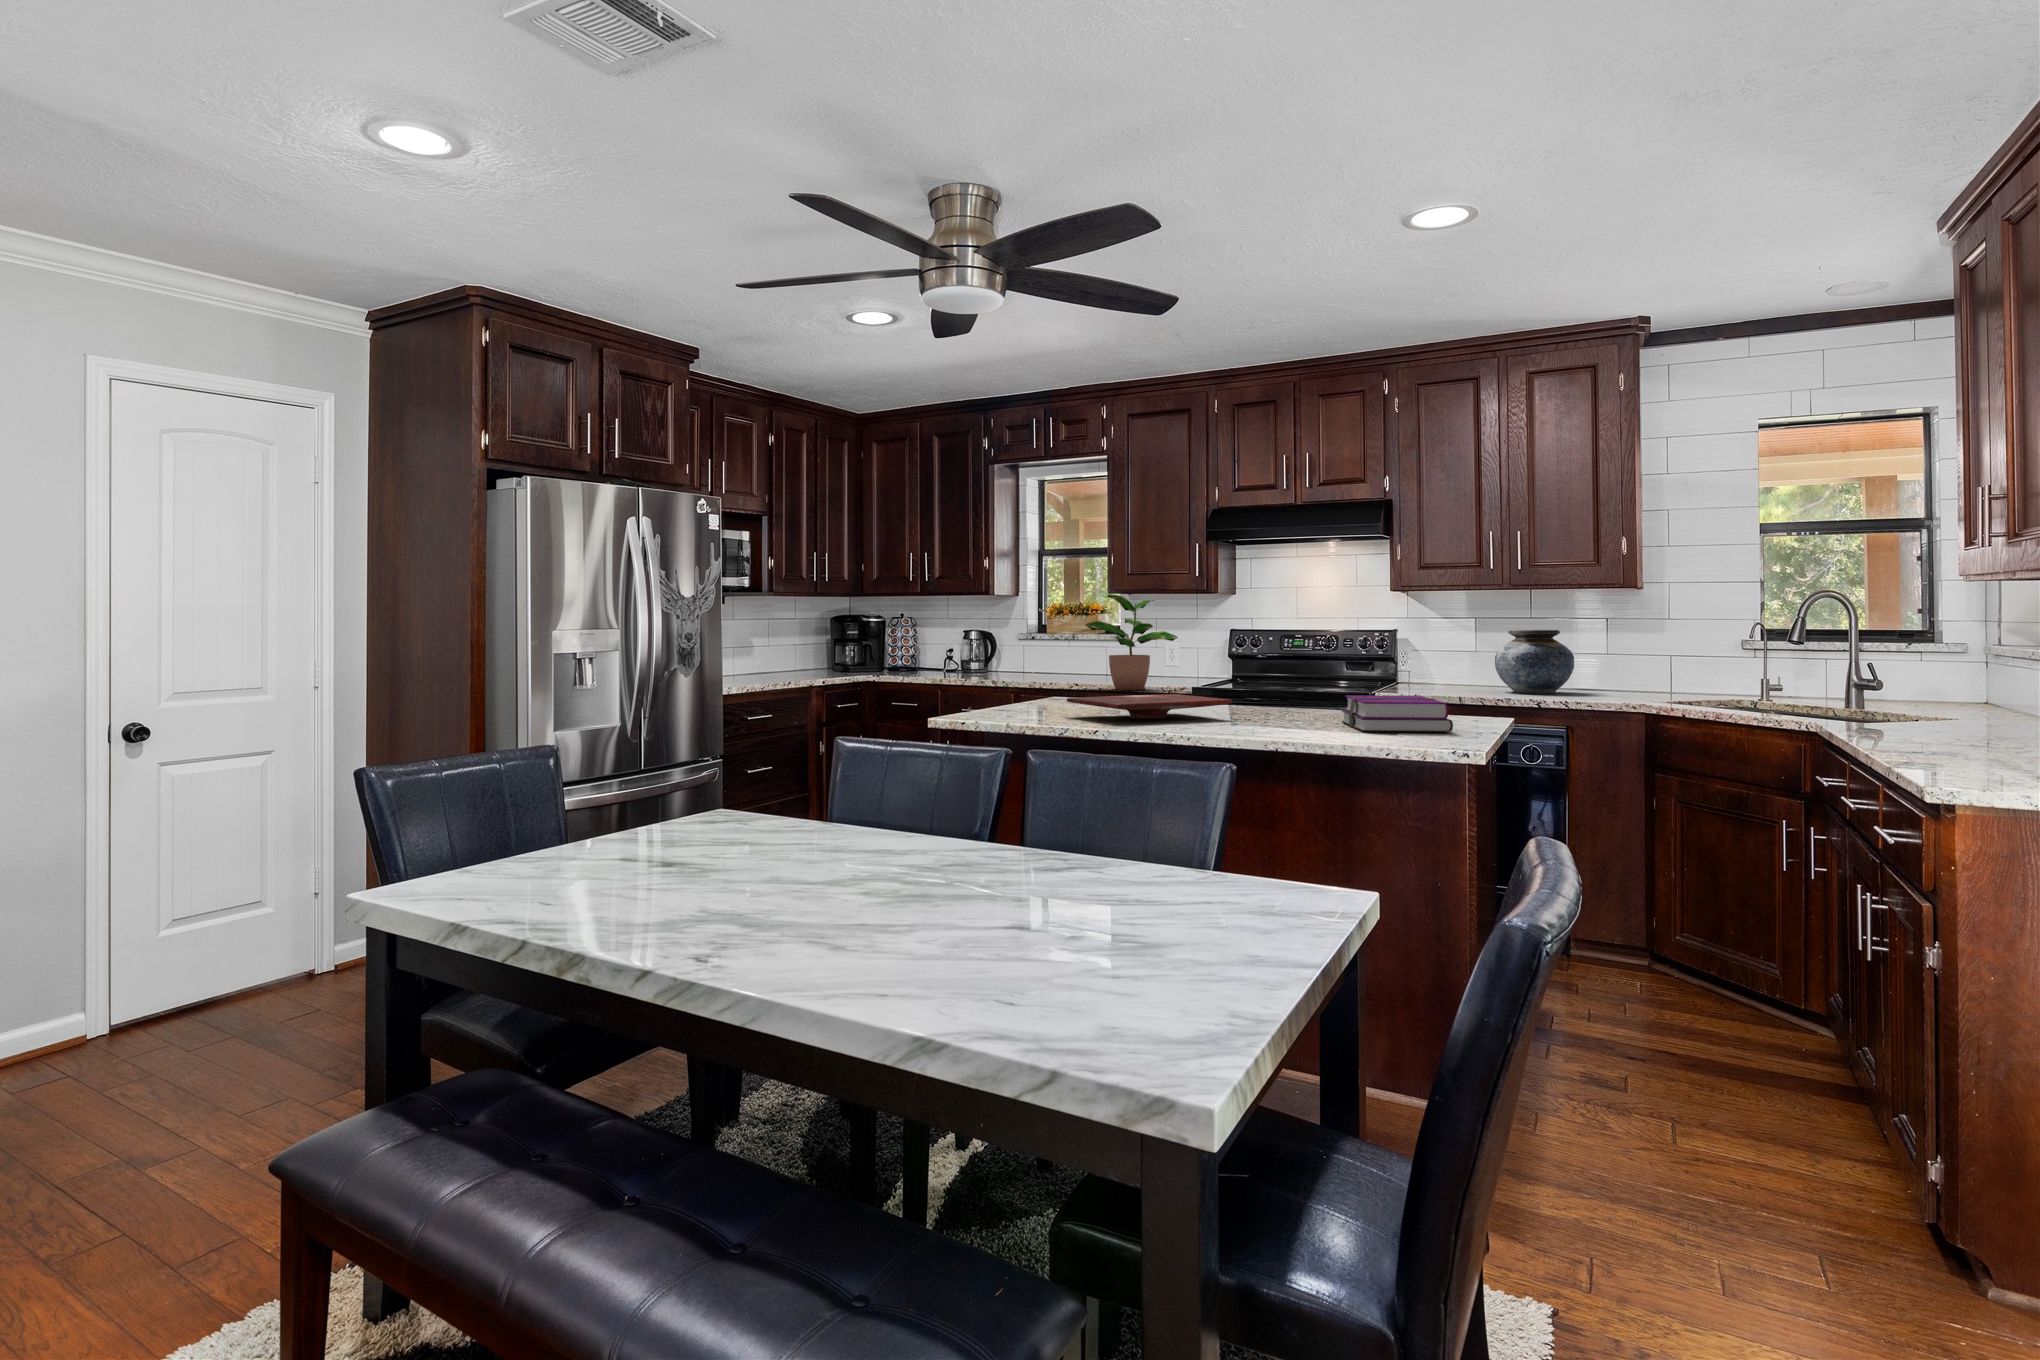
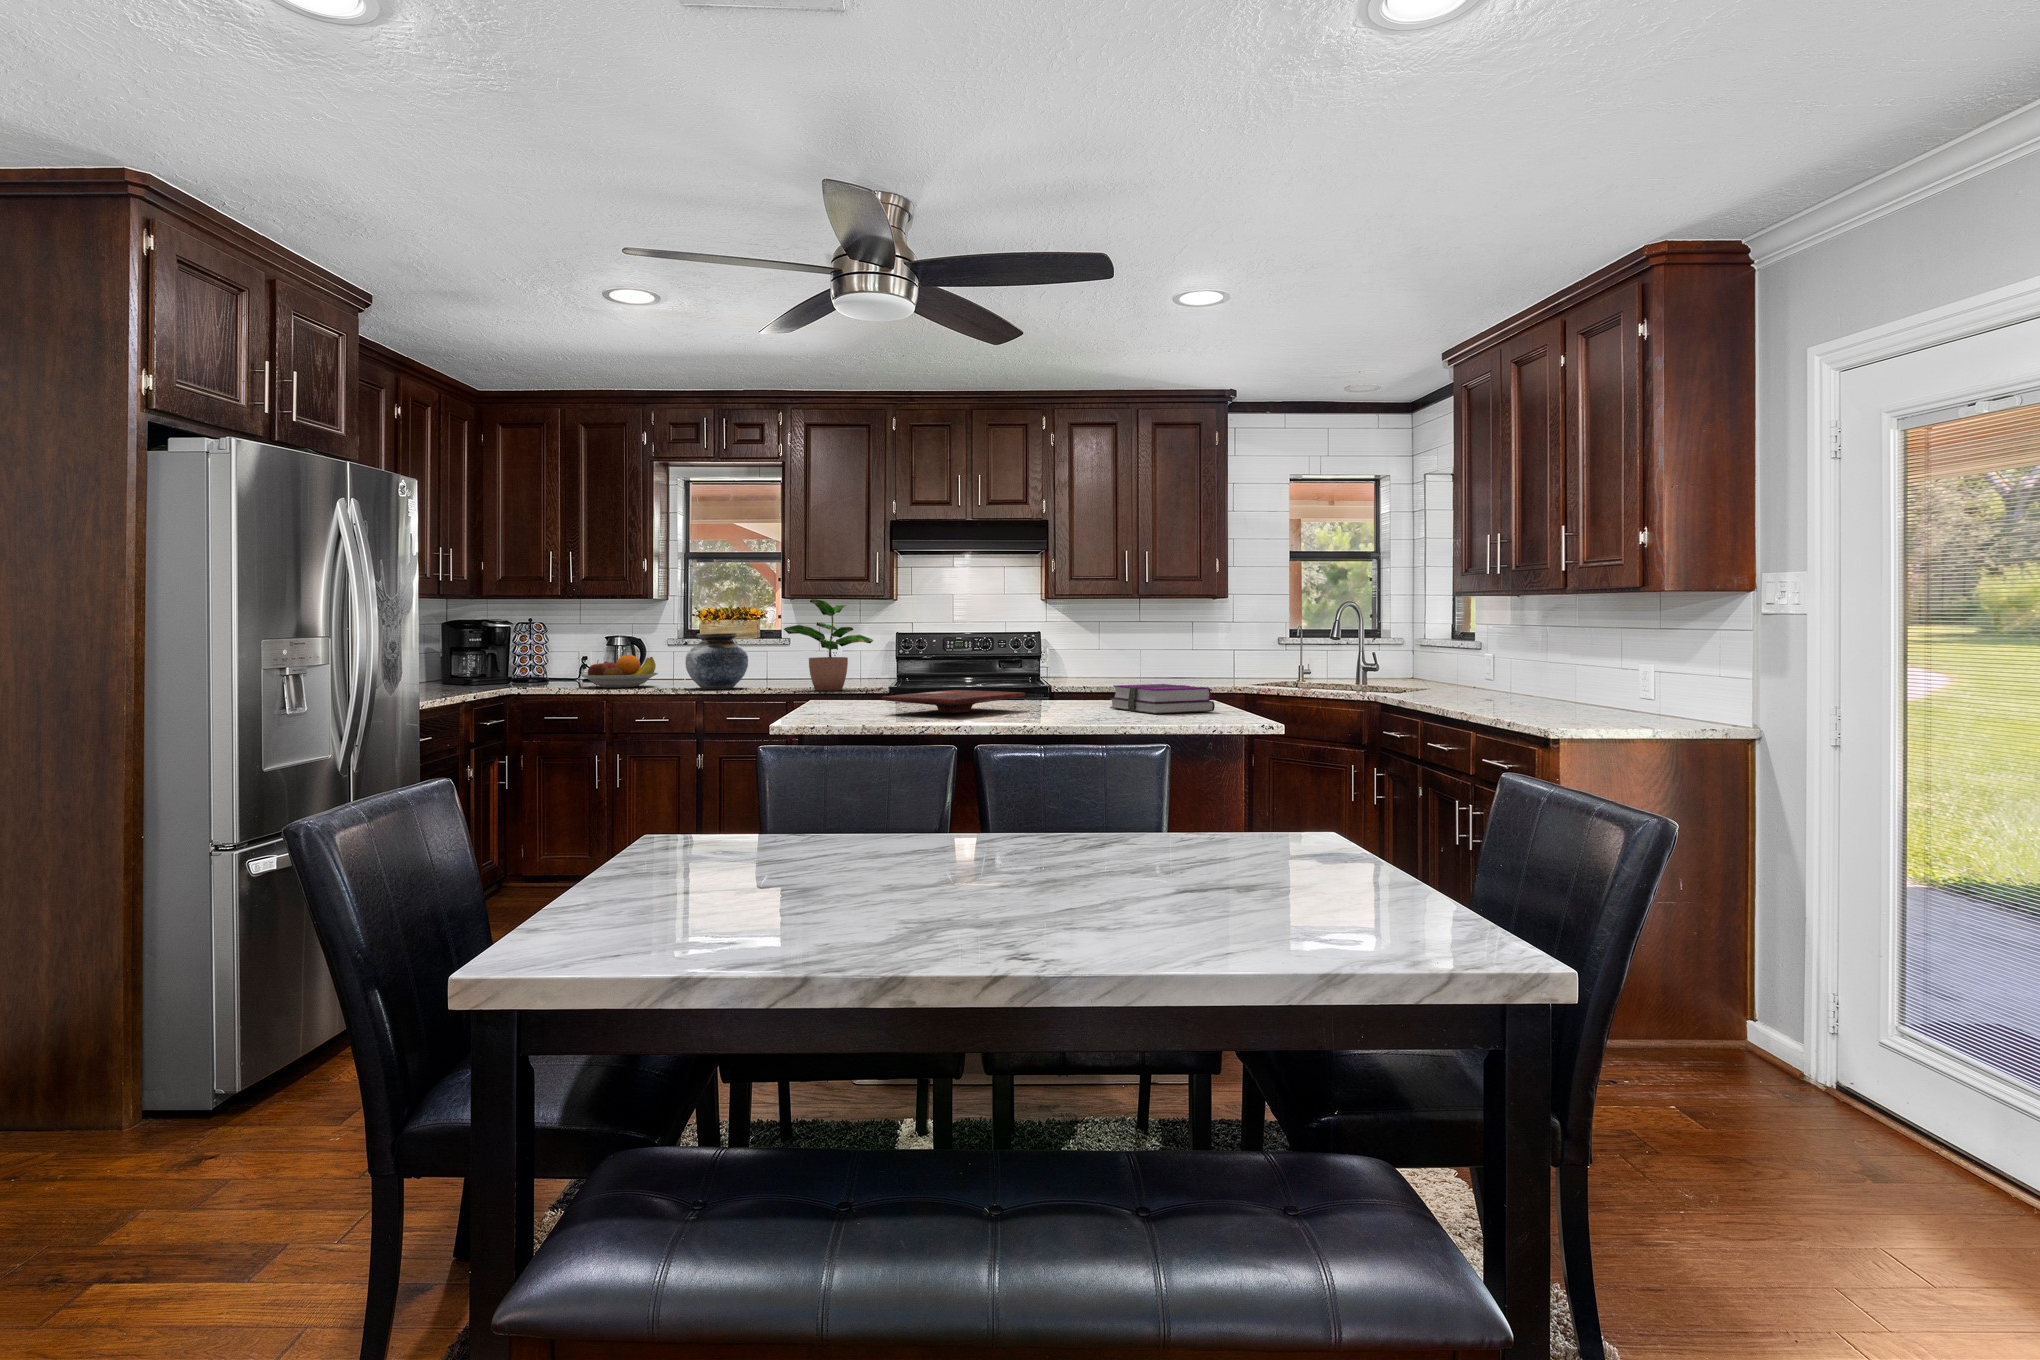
vase: present [1495,630,1574,694] -> present [685,633,748,689]
fruit bowl: none [922,649,992,680] -> present [581,655,658,688]

